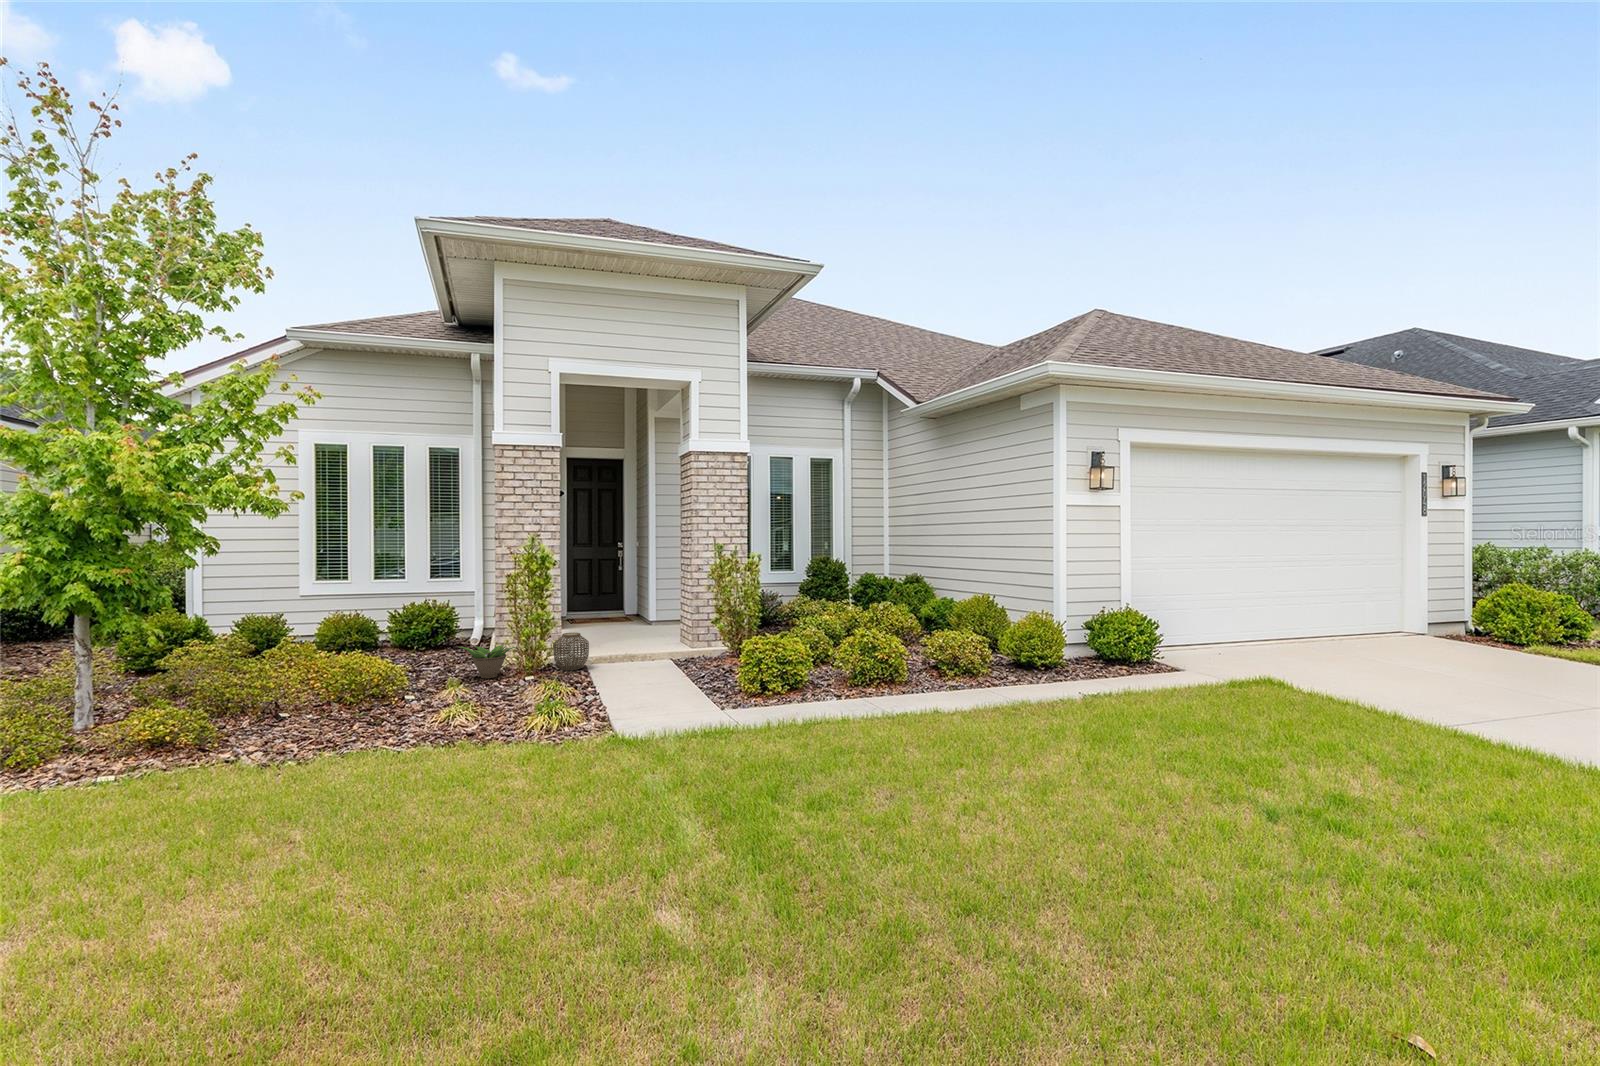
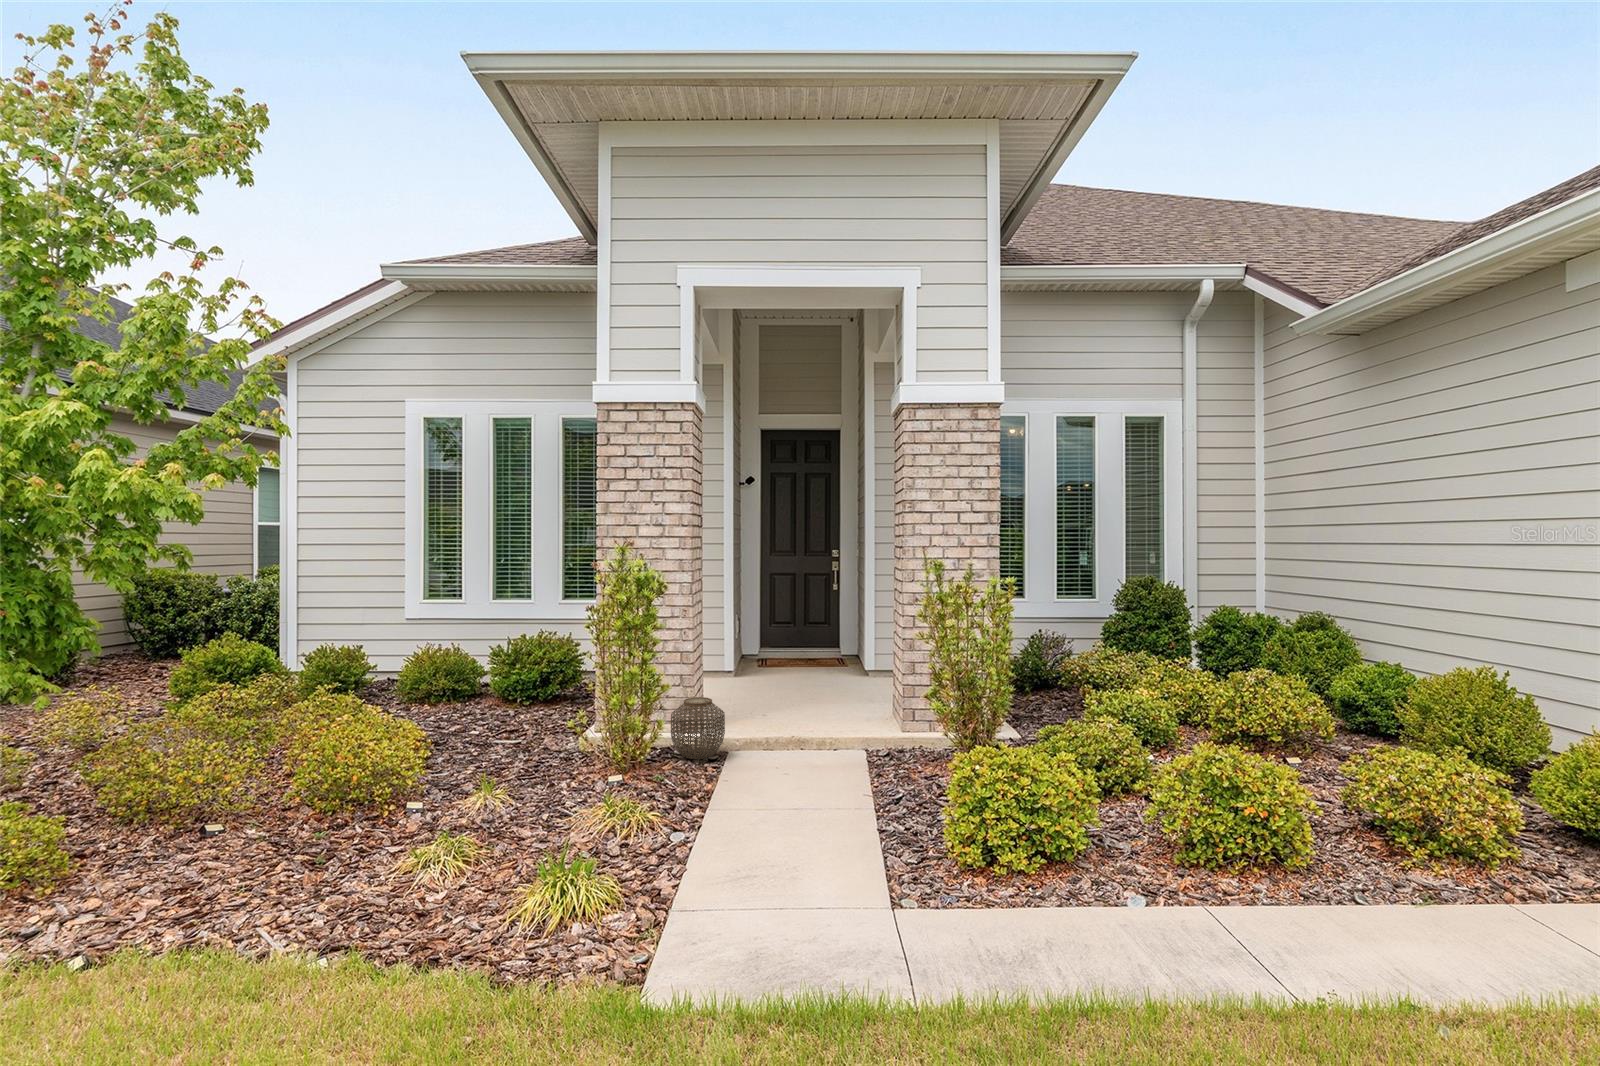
decorative plant: present [460,645,516,678] -> none [531,710,610,763]

